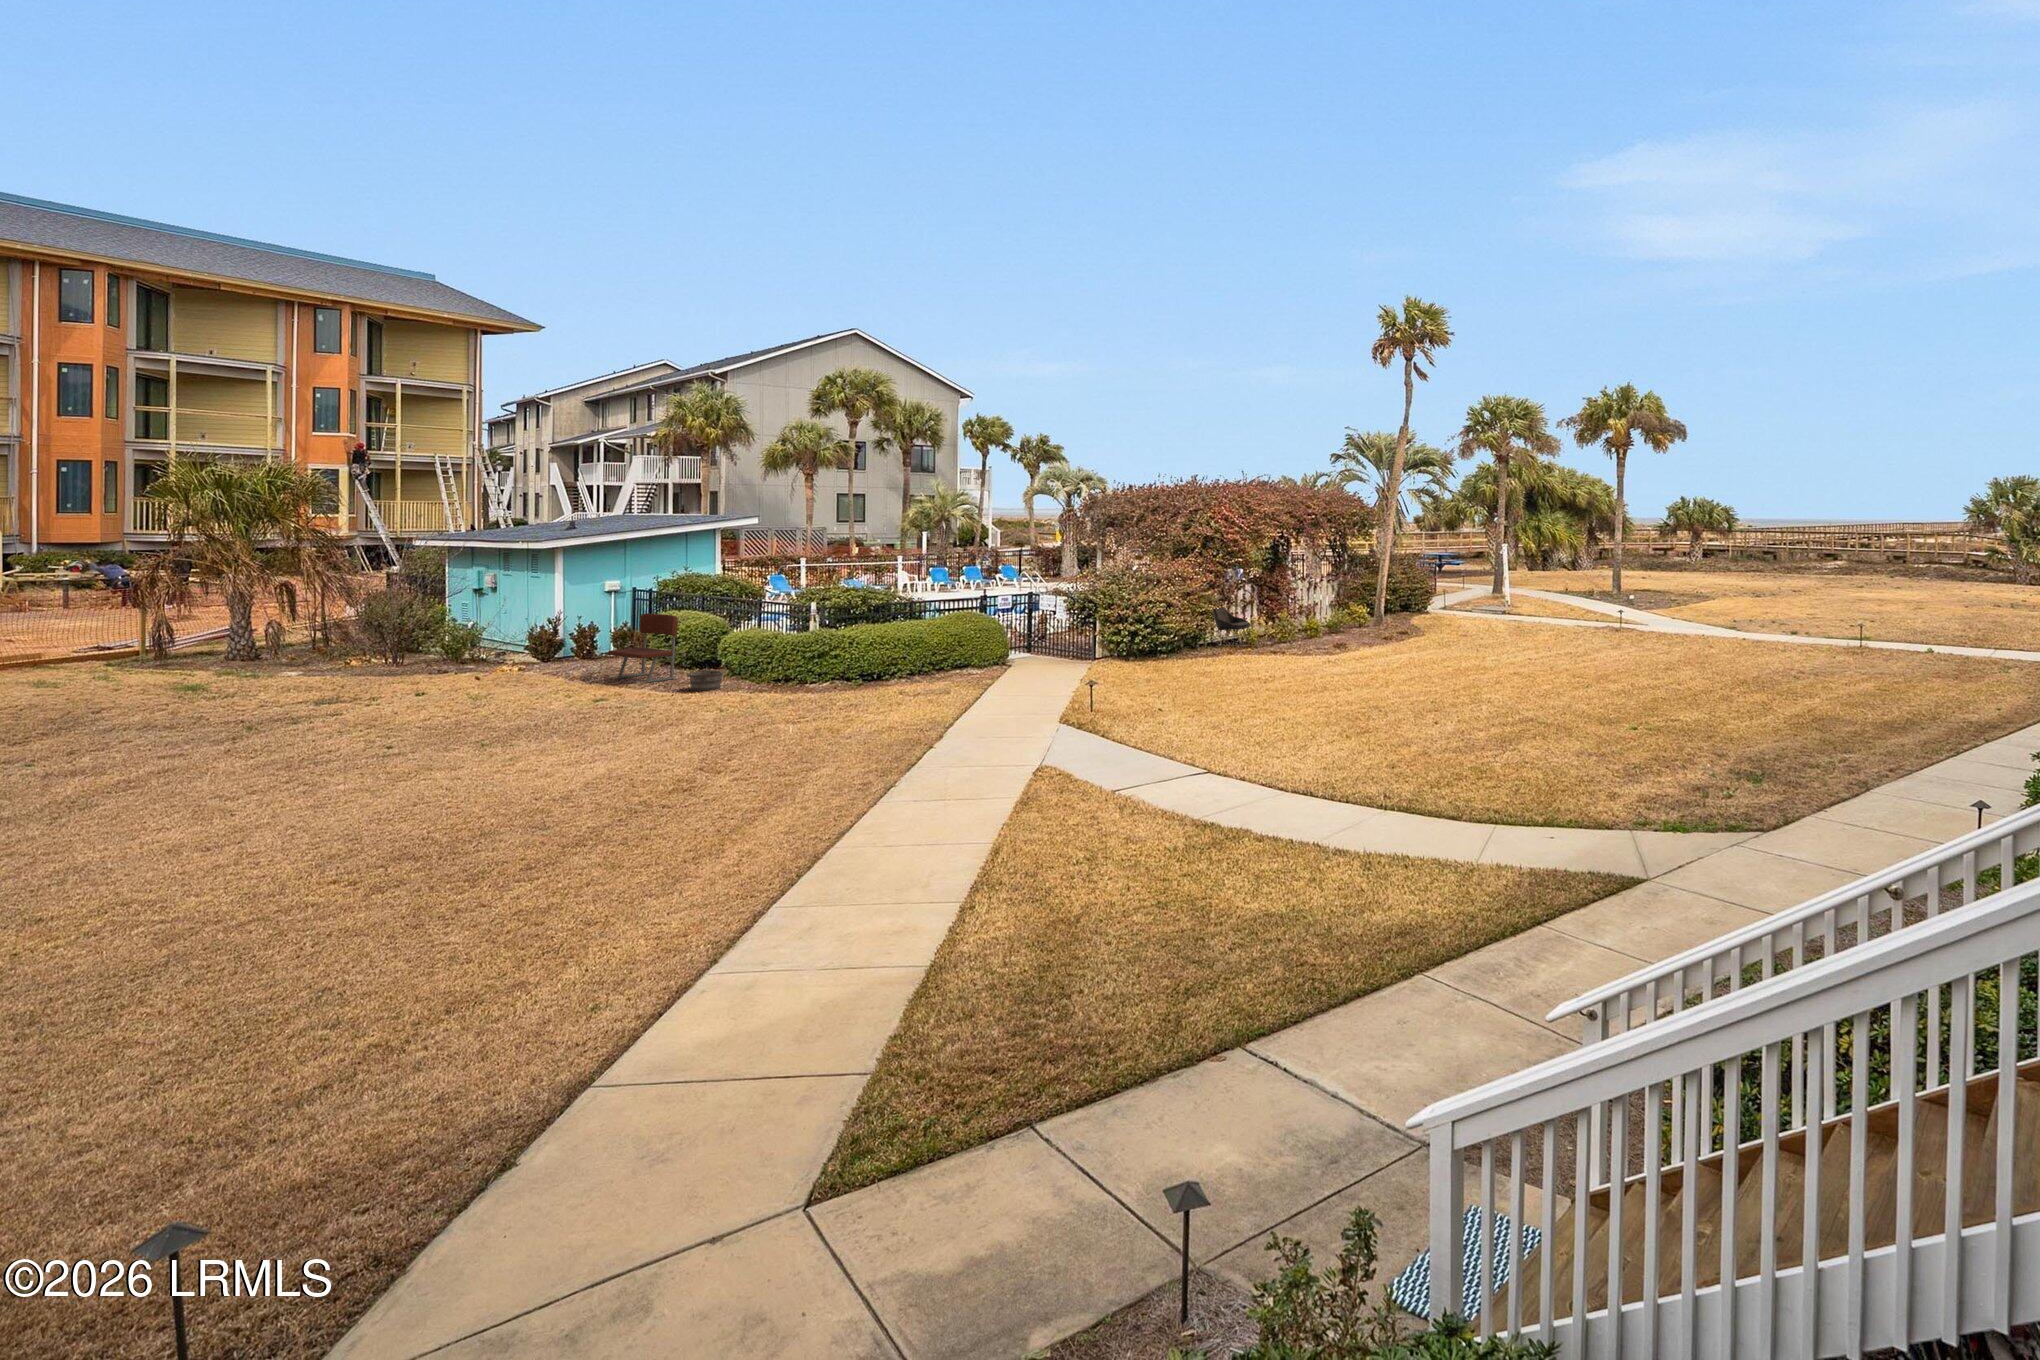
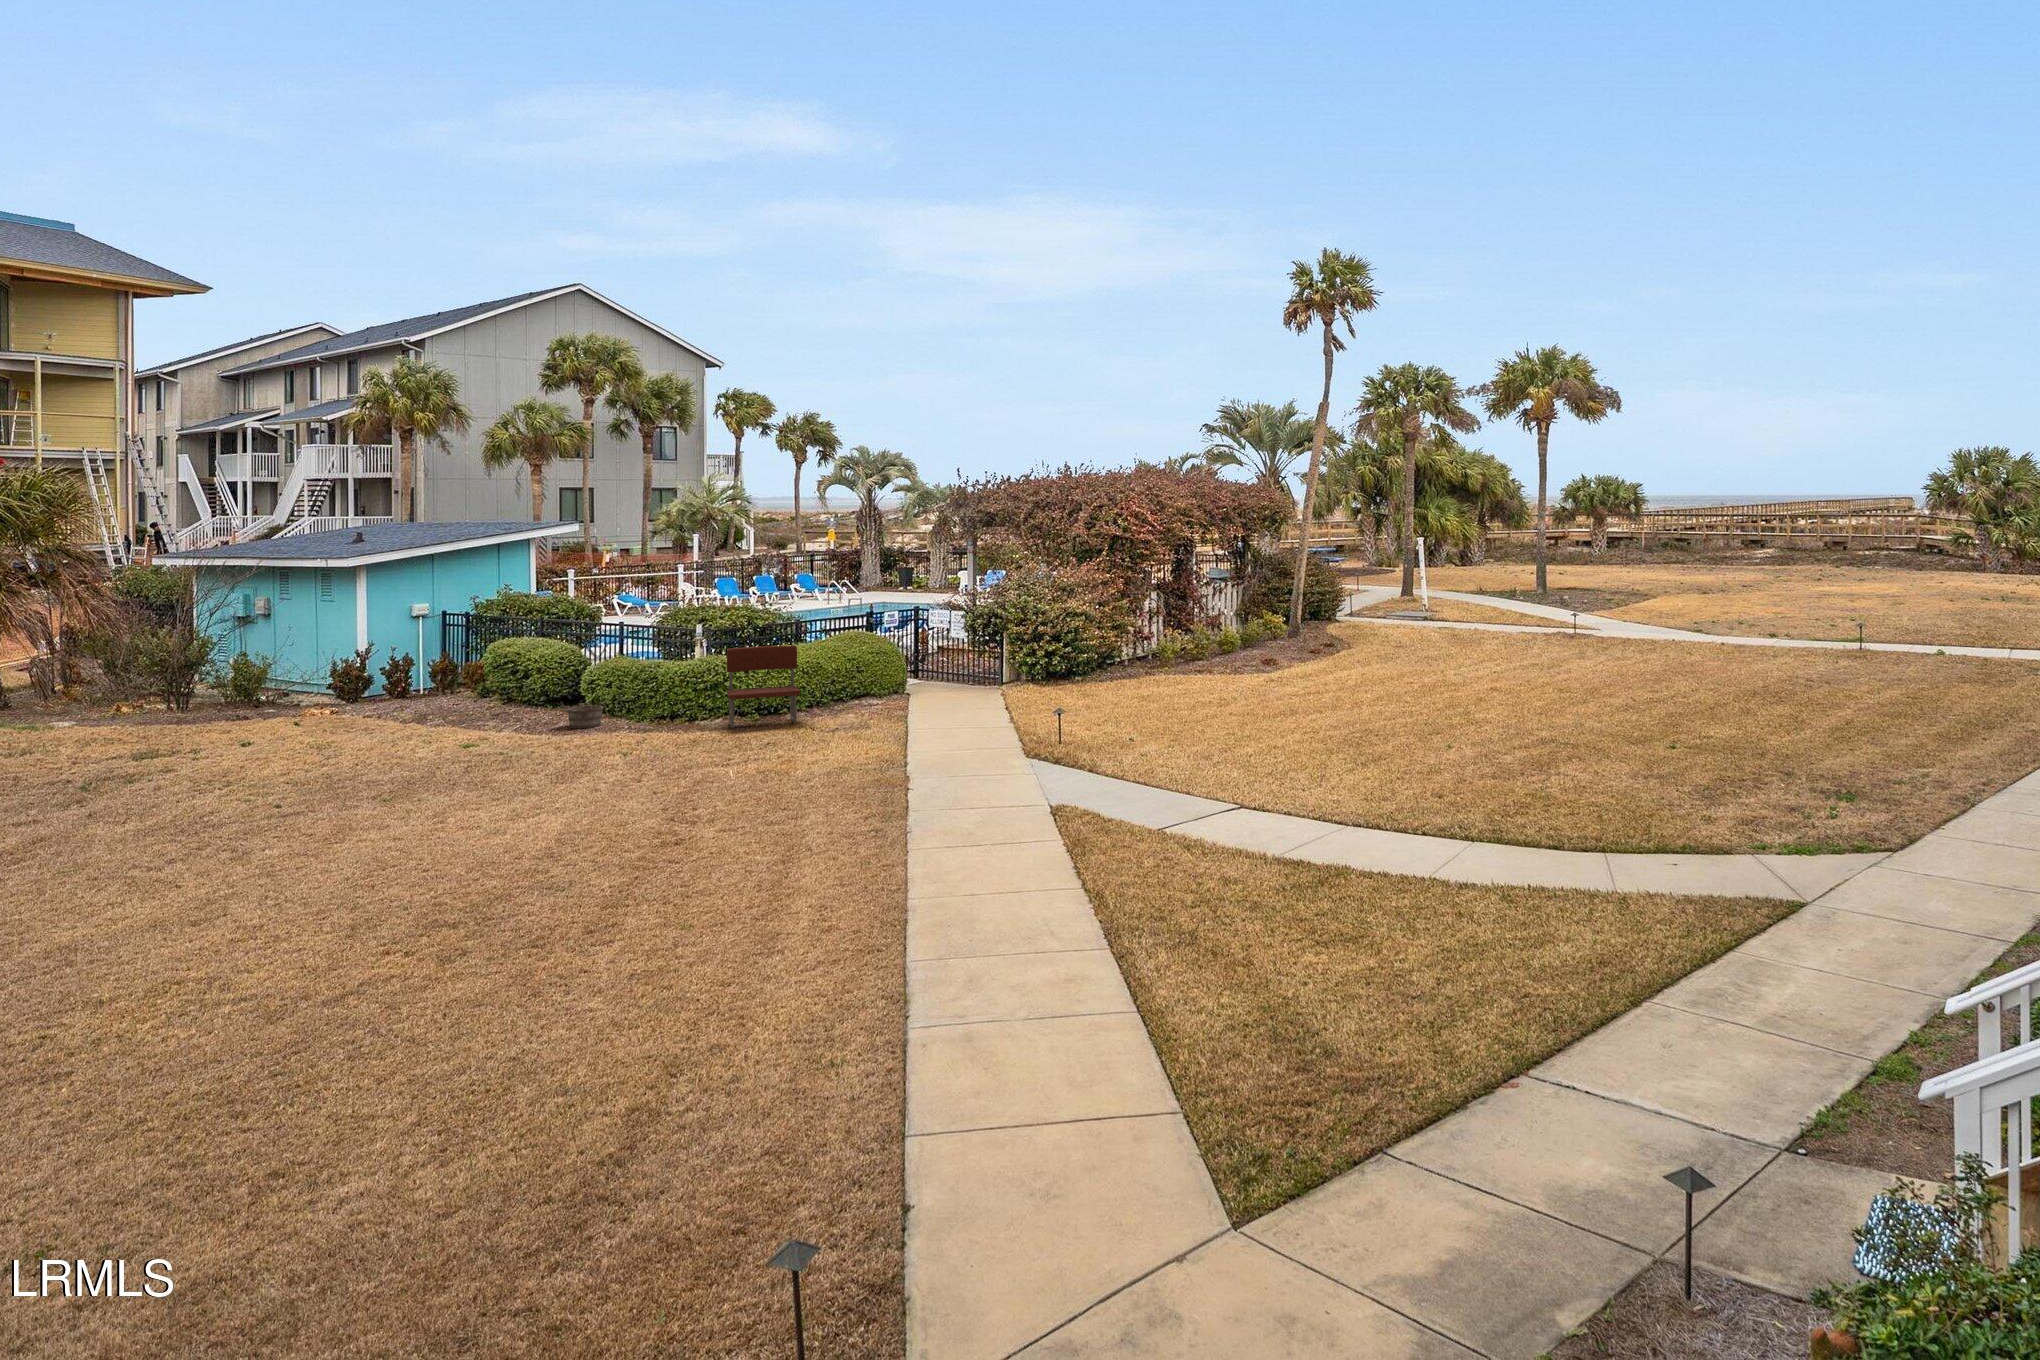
lounge chair: present [1211,607,1251,647] -> none [1119,620,1163,667]
bench: present [608,614,678,683] -> present [727,645,800,728]

